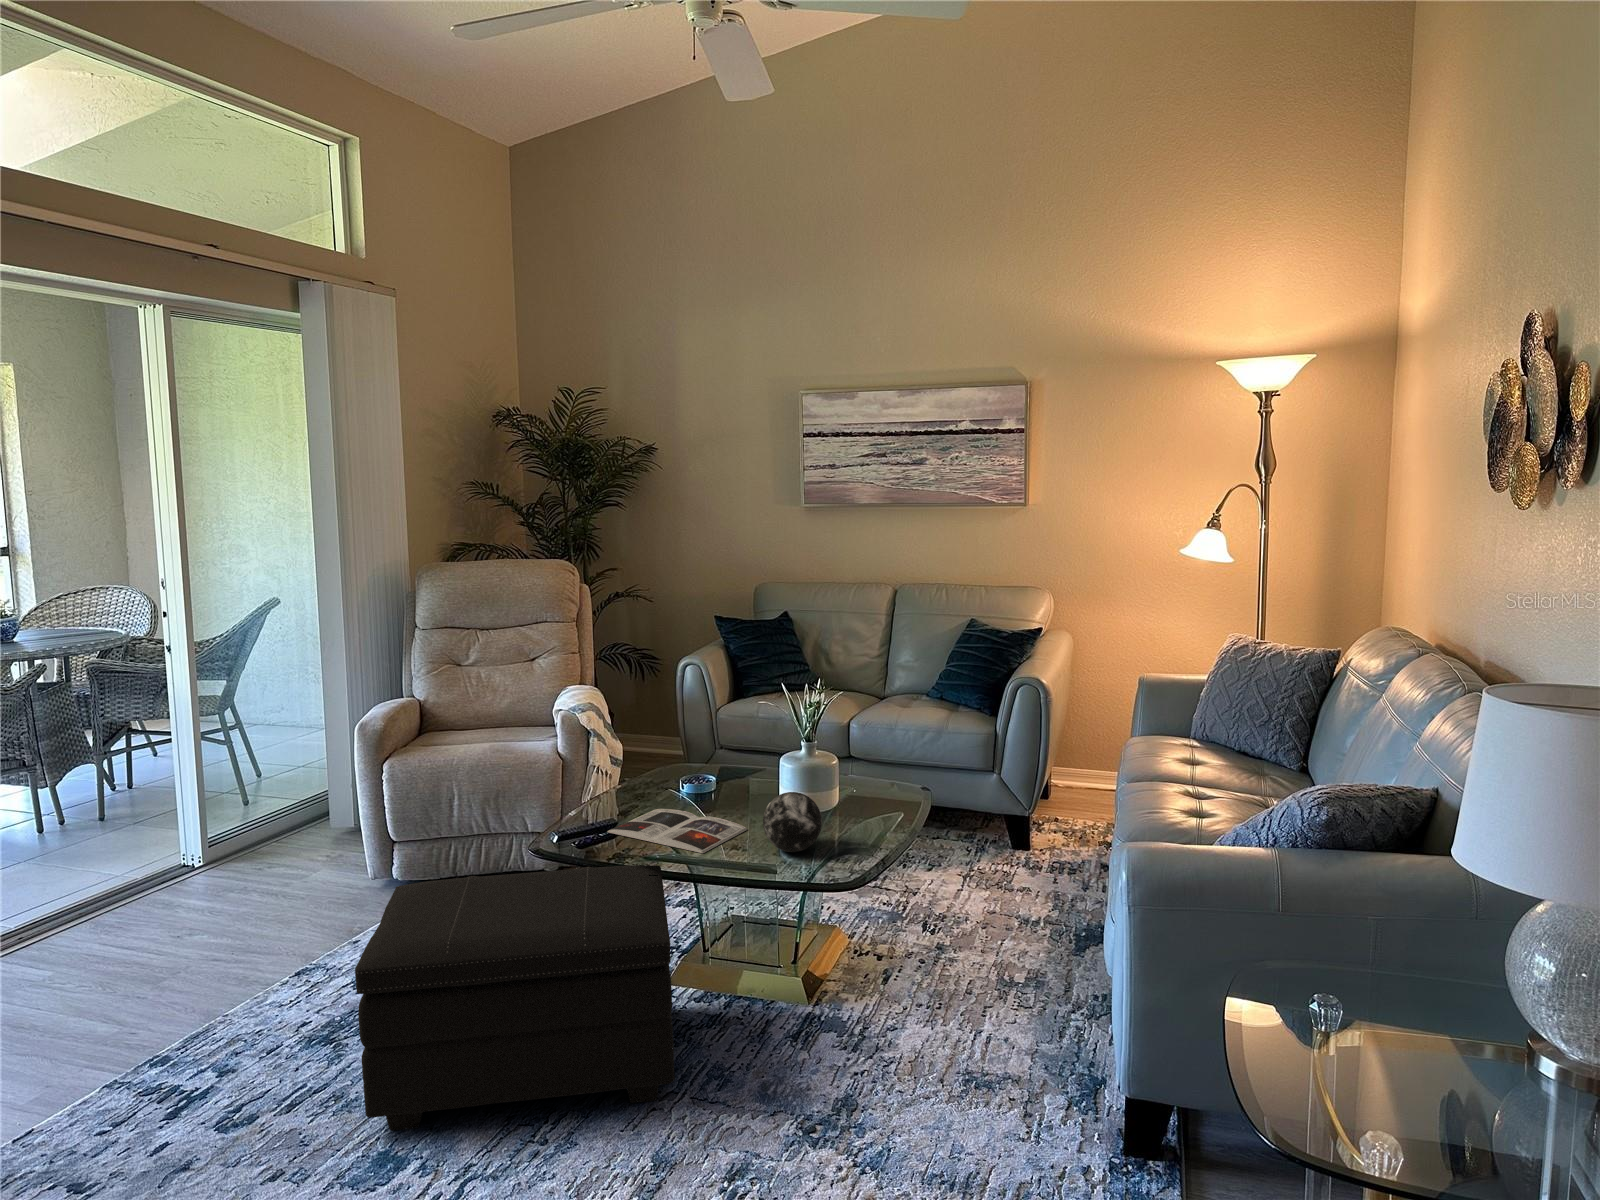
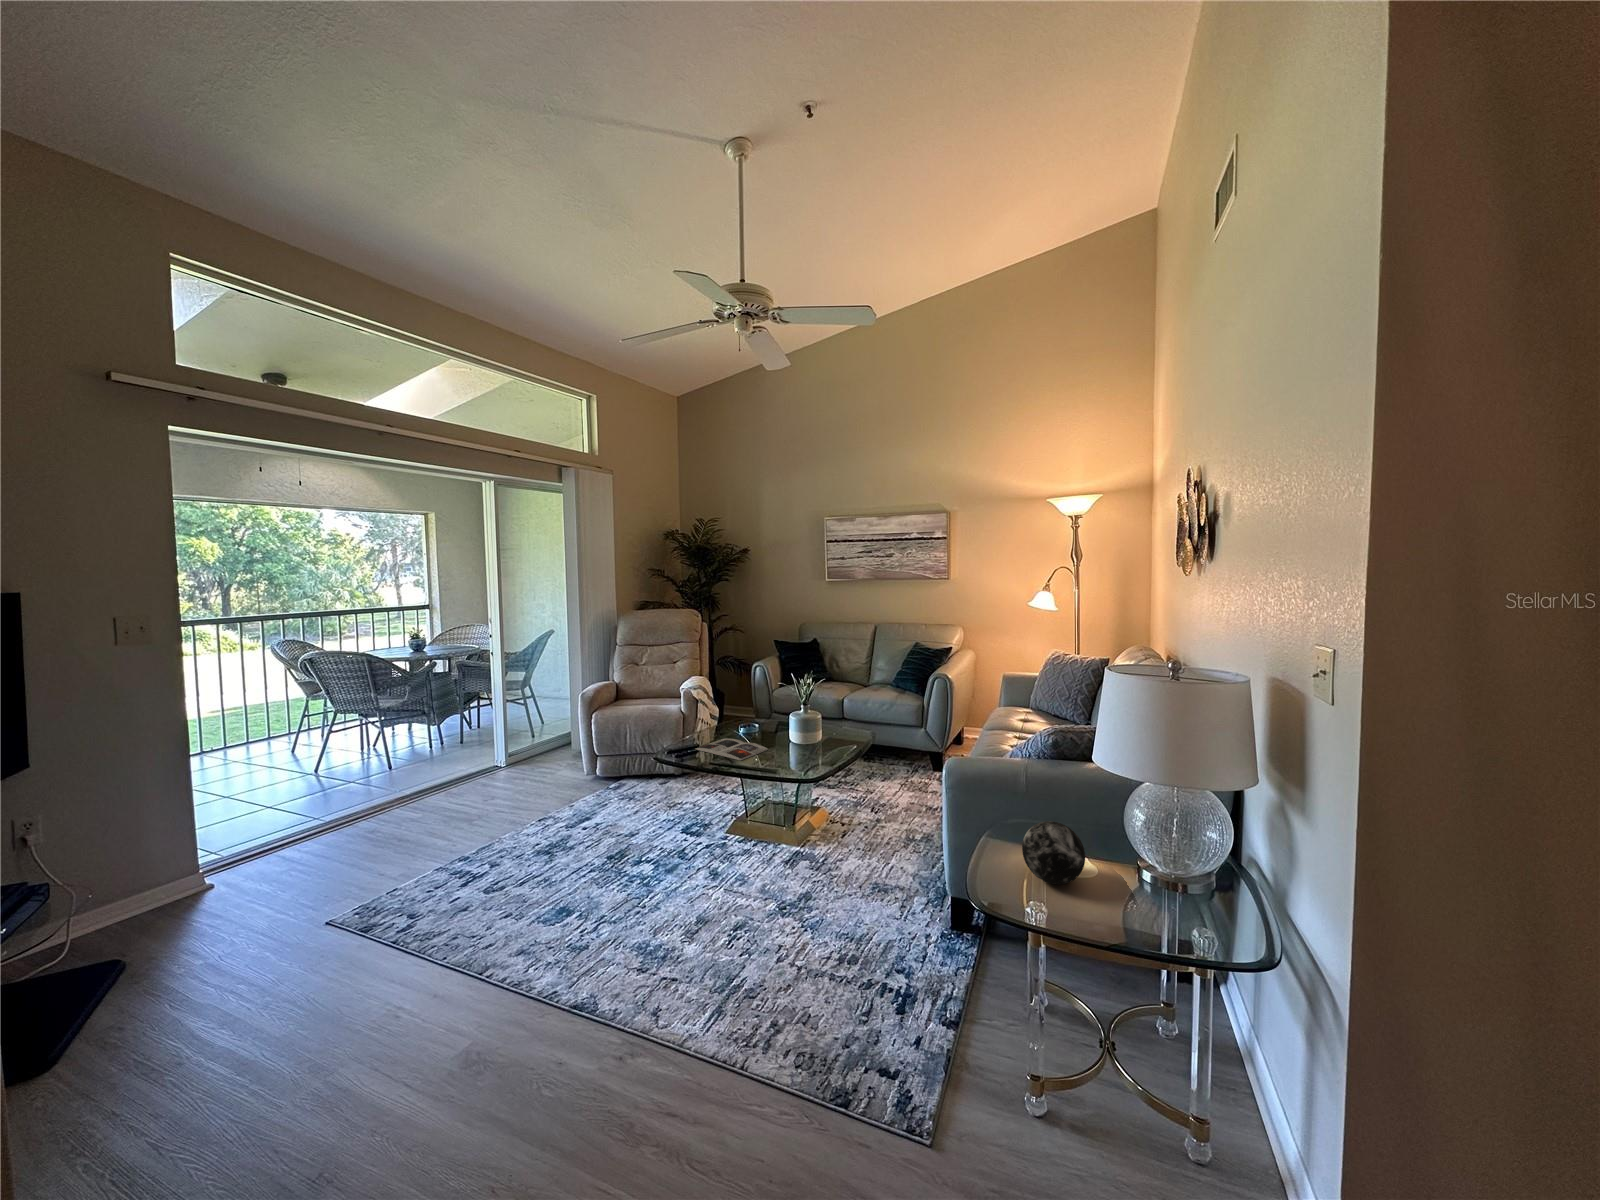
decorative orb: present [763,792,822,852] -> present [1022,821,1085,884]
footstool: present [355,865,675,1131] -> none [551,766,721,897]

